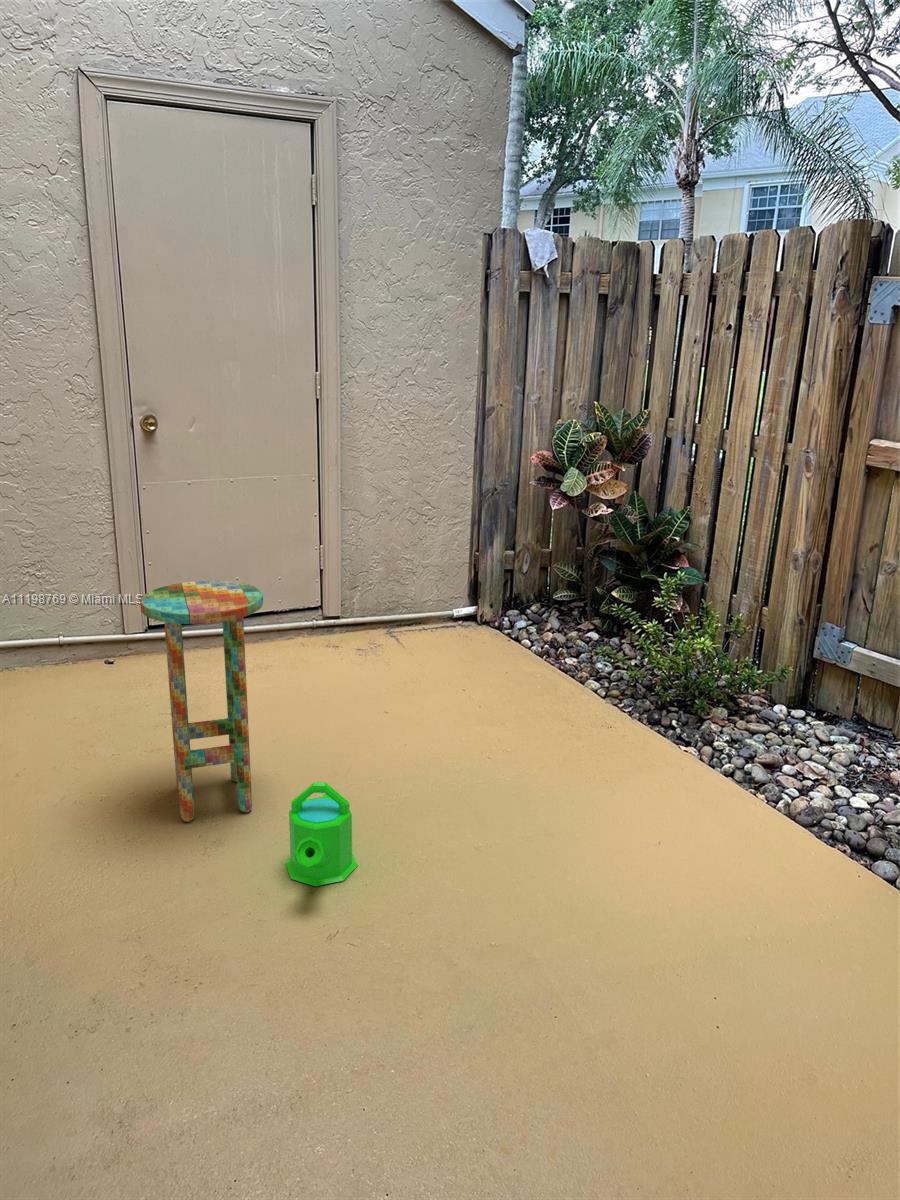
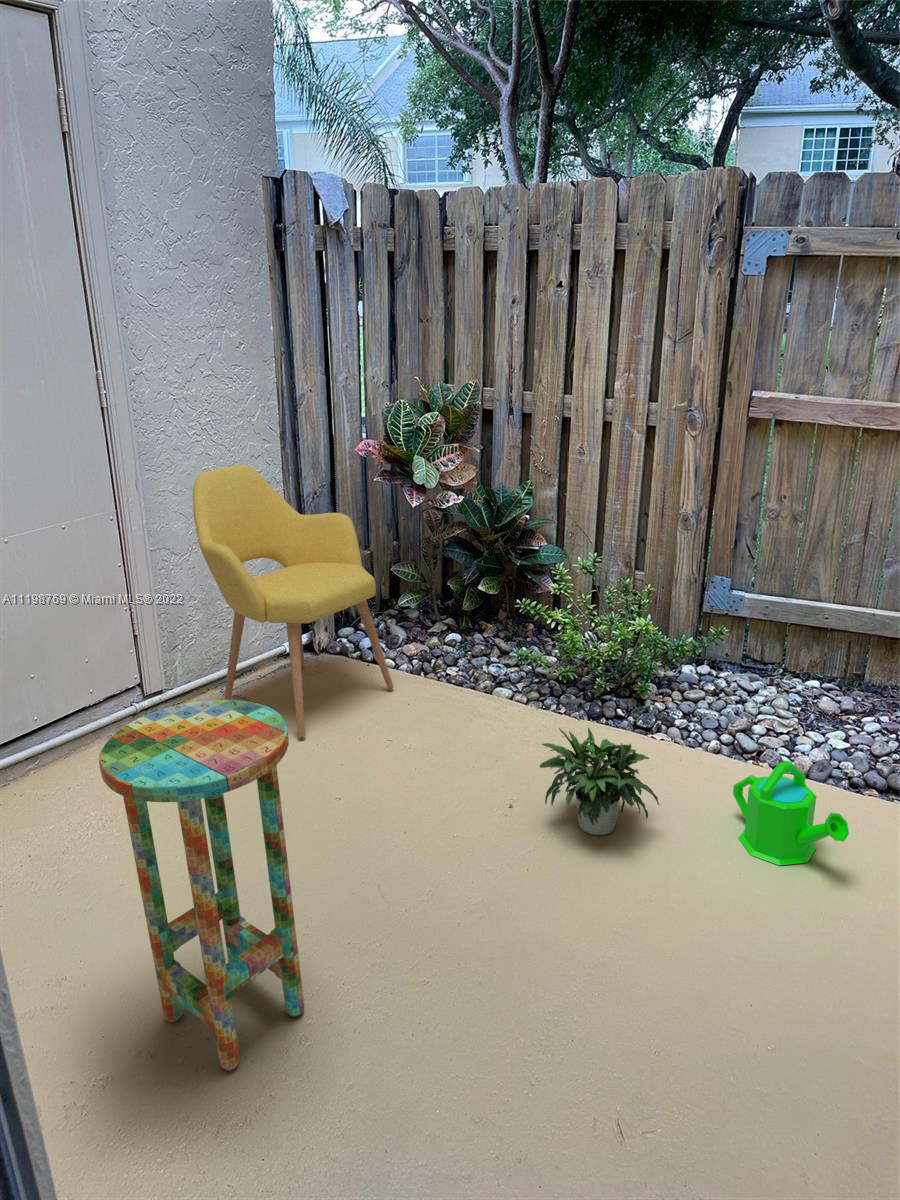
chair: none [373,455,506,672] -> present [193,465,394,738]
potted plant: none [503,694,611,794] -> present [509,727,659,835]
watering can: present [285,782,358,886] -> present [733,761,849,865]

